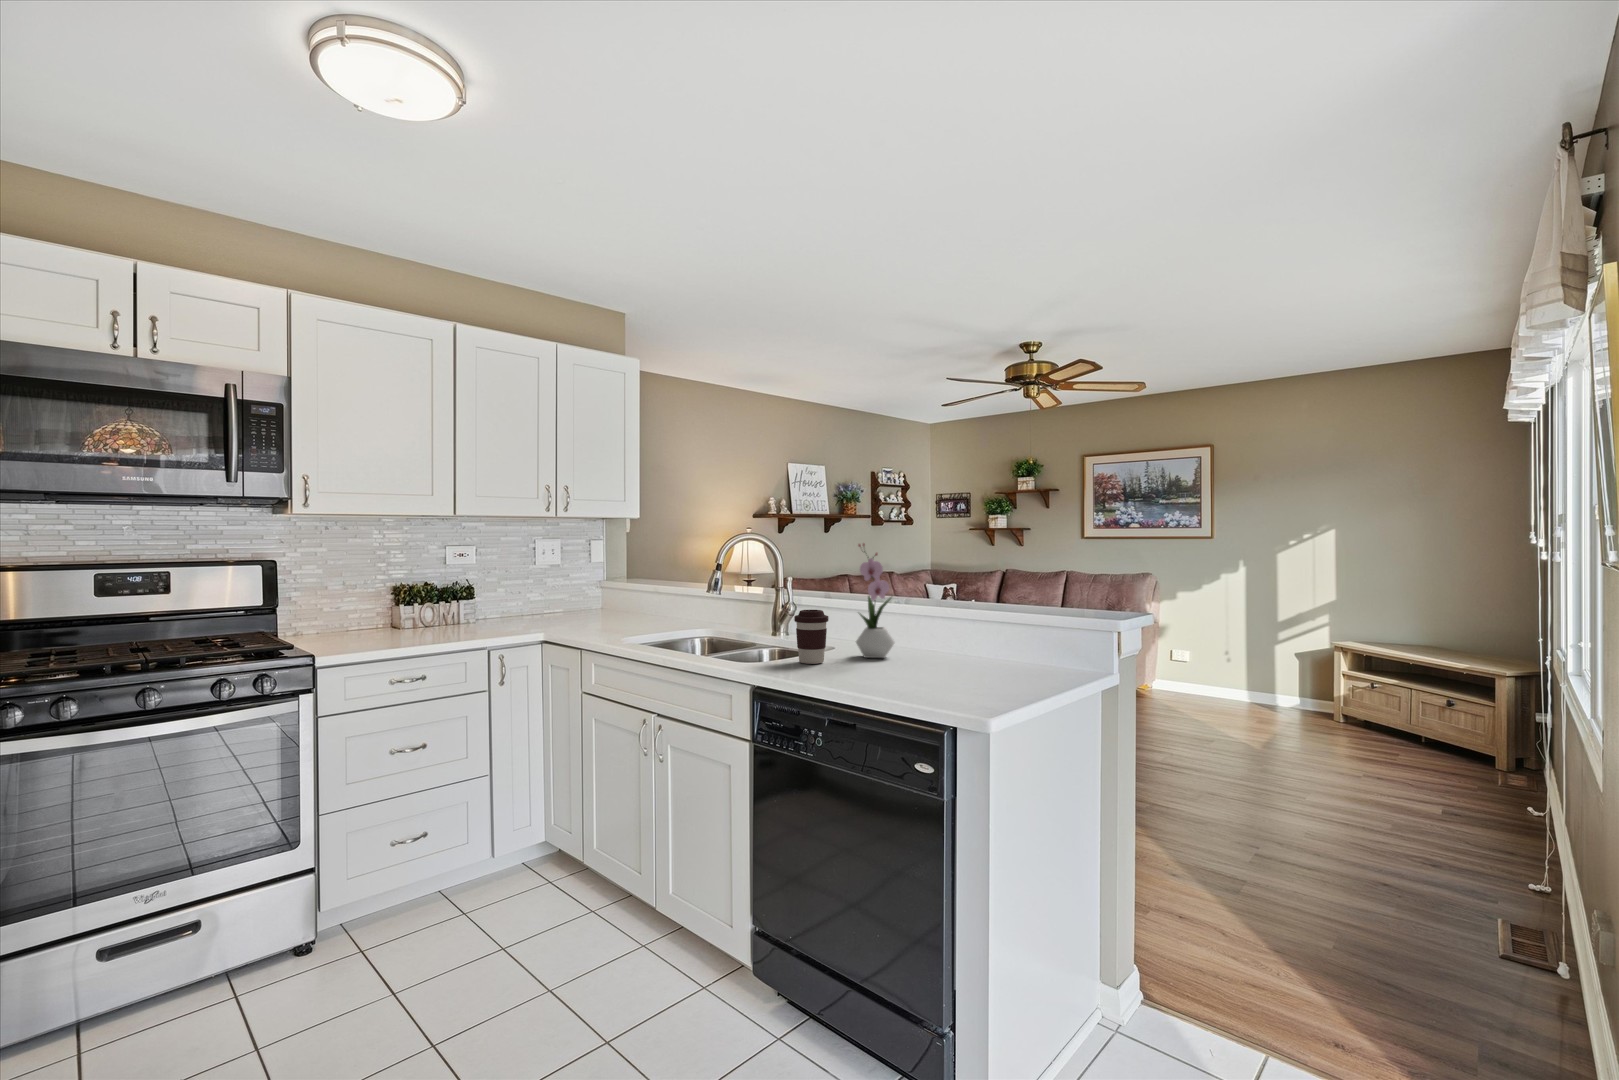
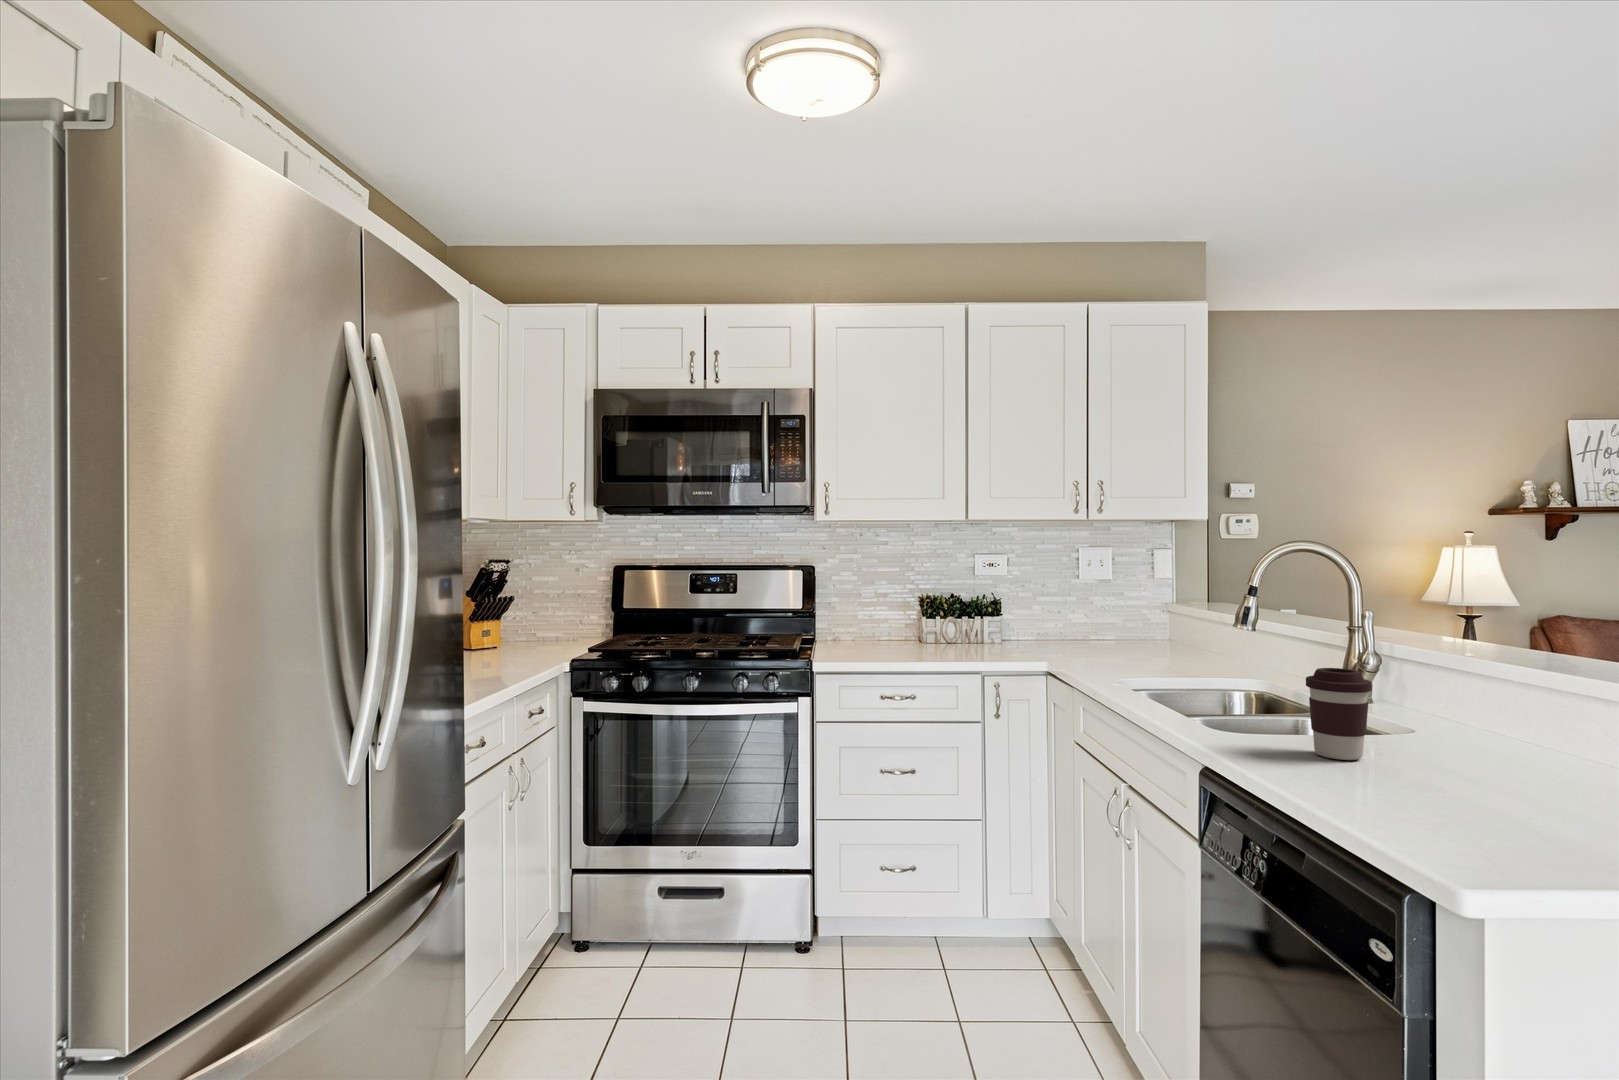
flower arrangement: present [856,544,895,658] -> none [1445,560,1544,774]

